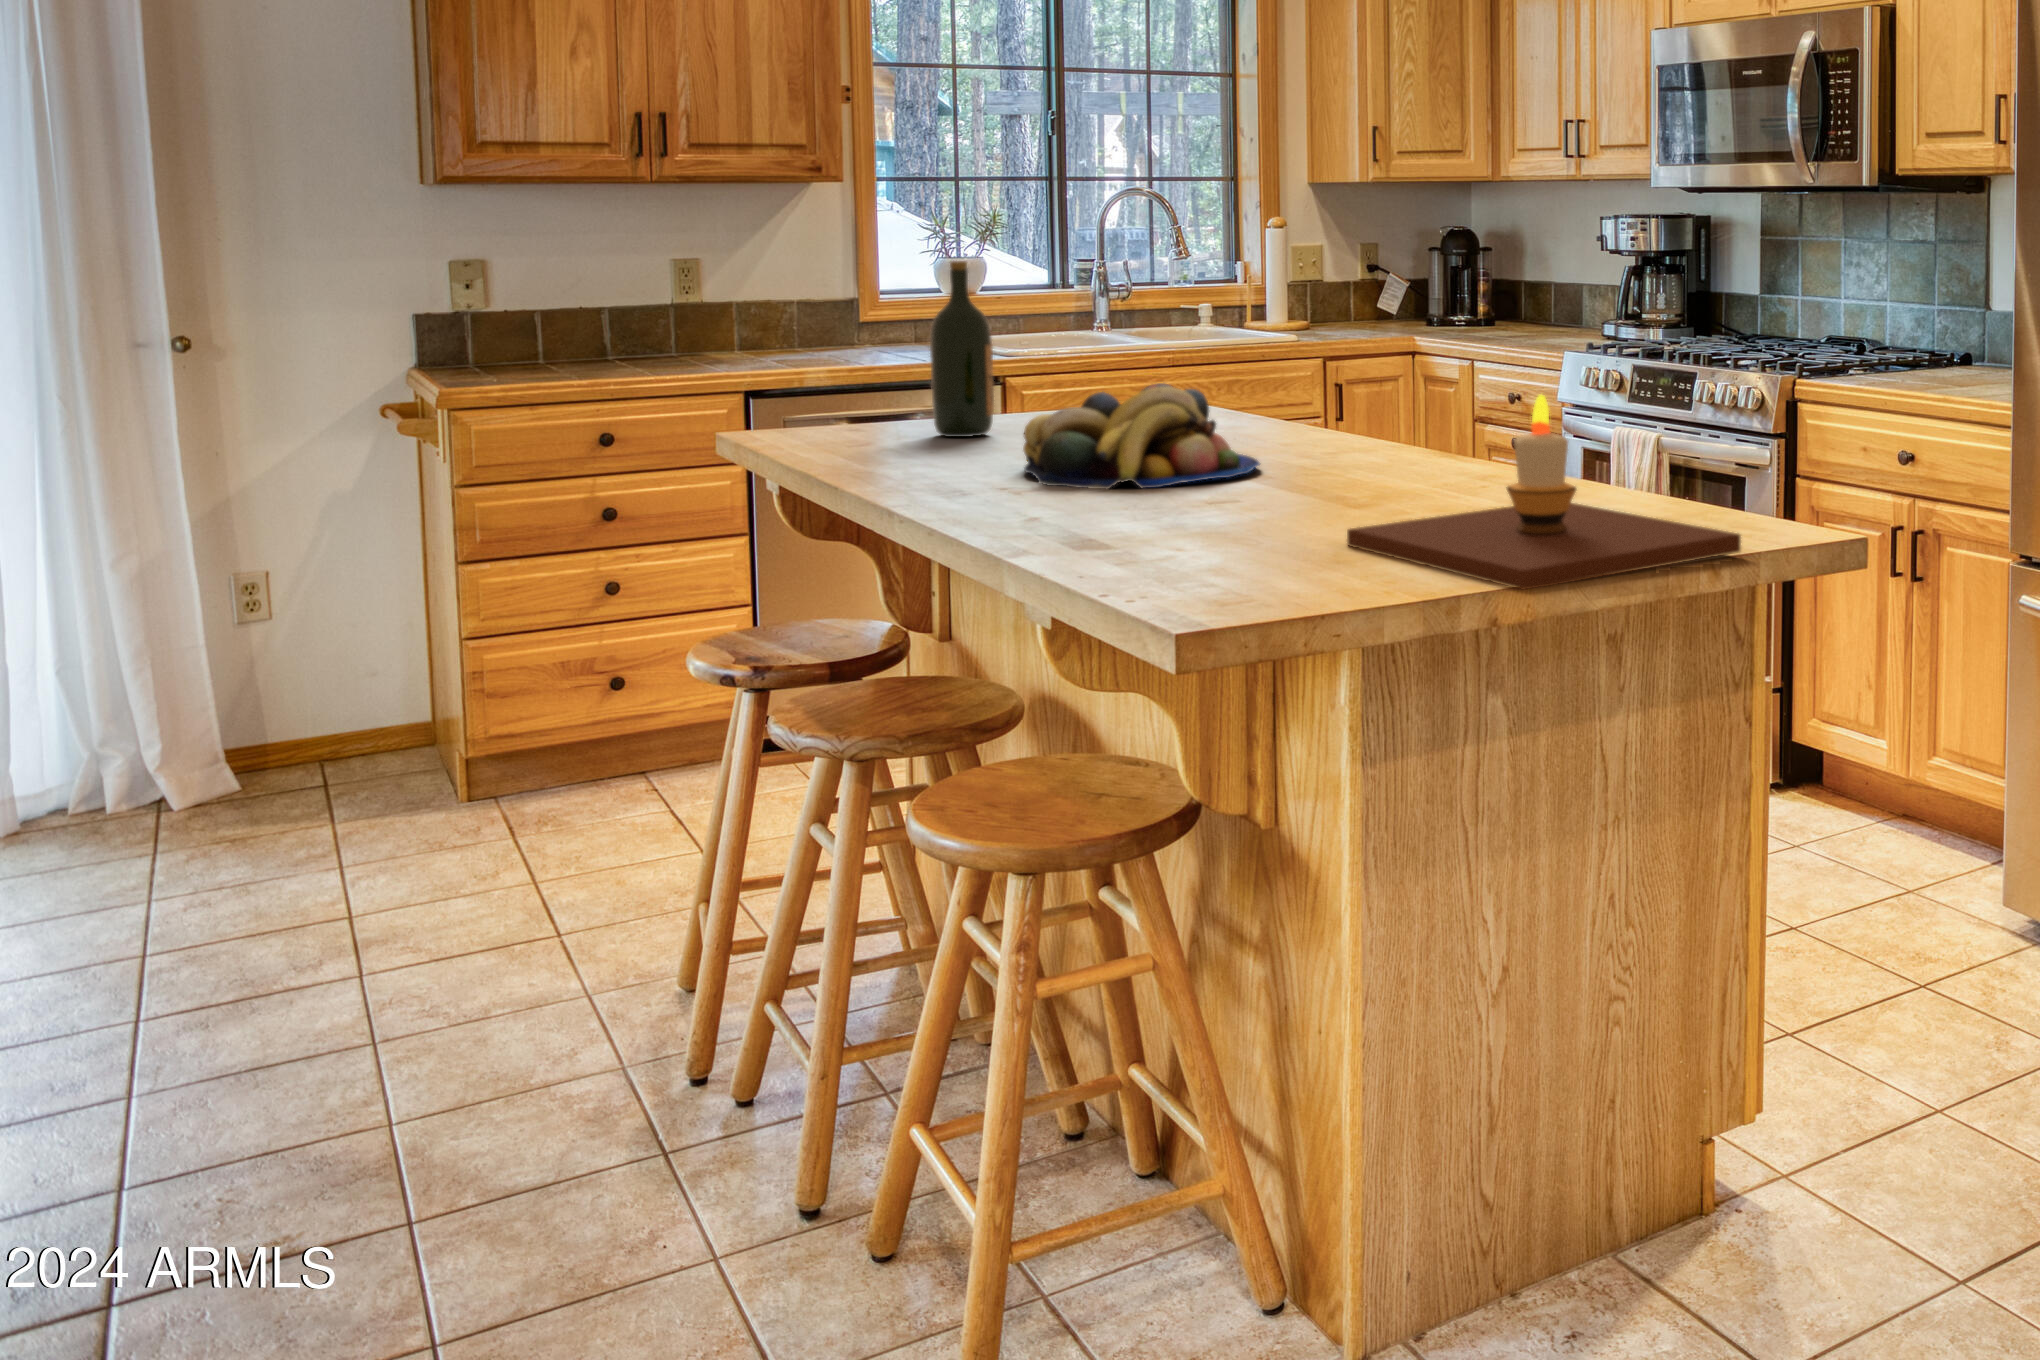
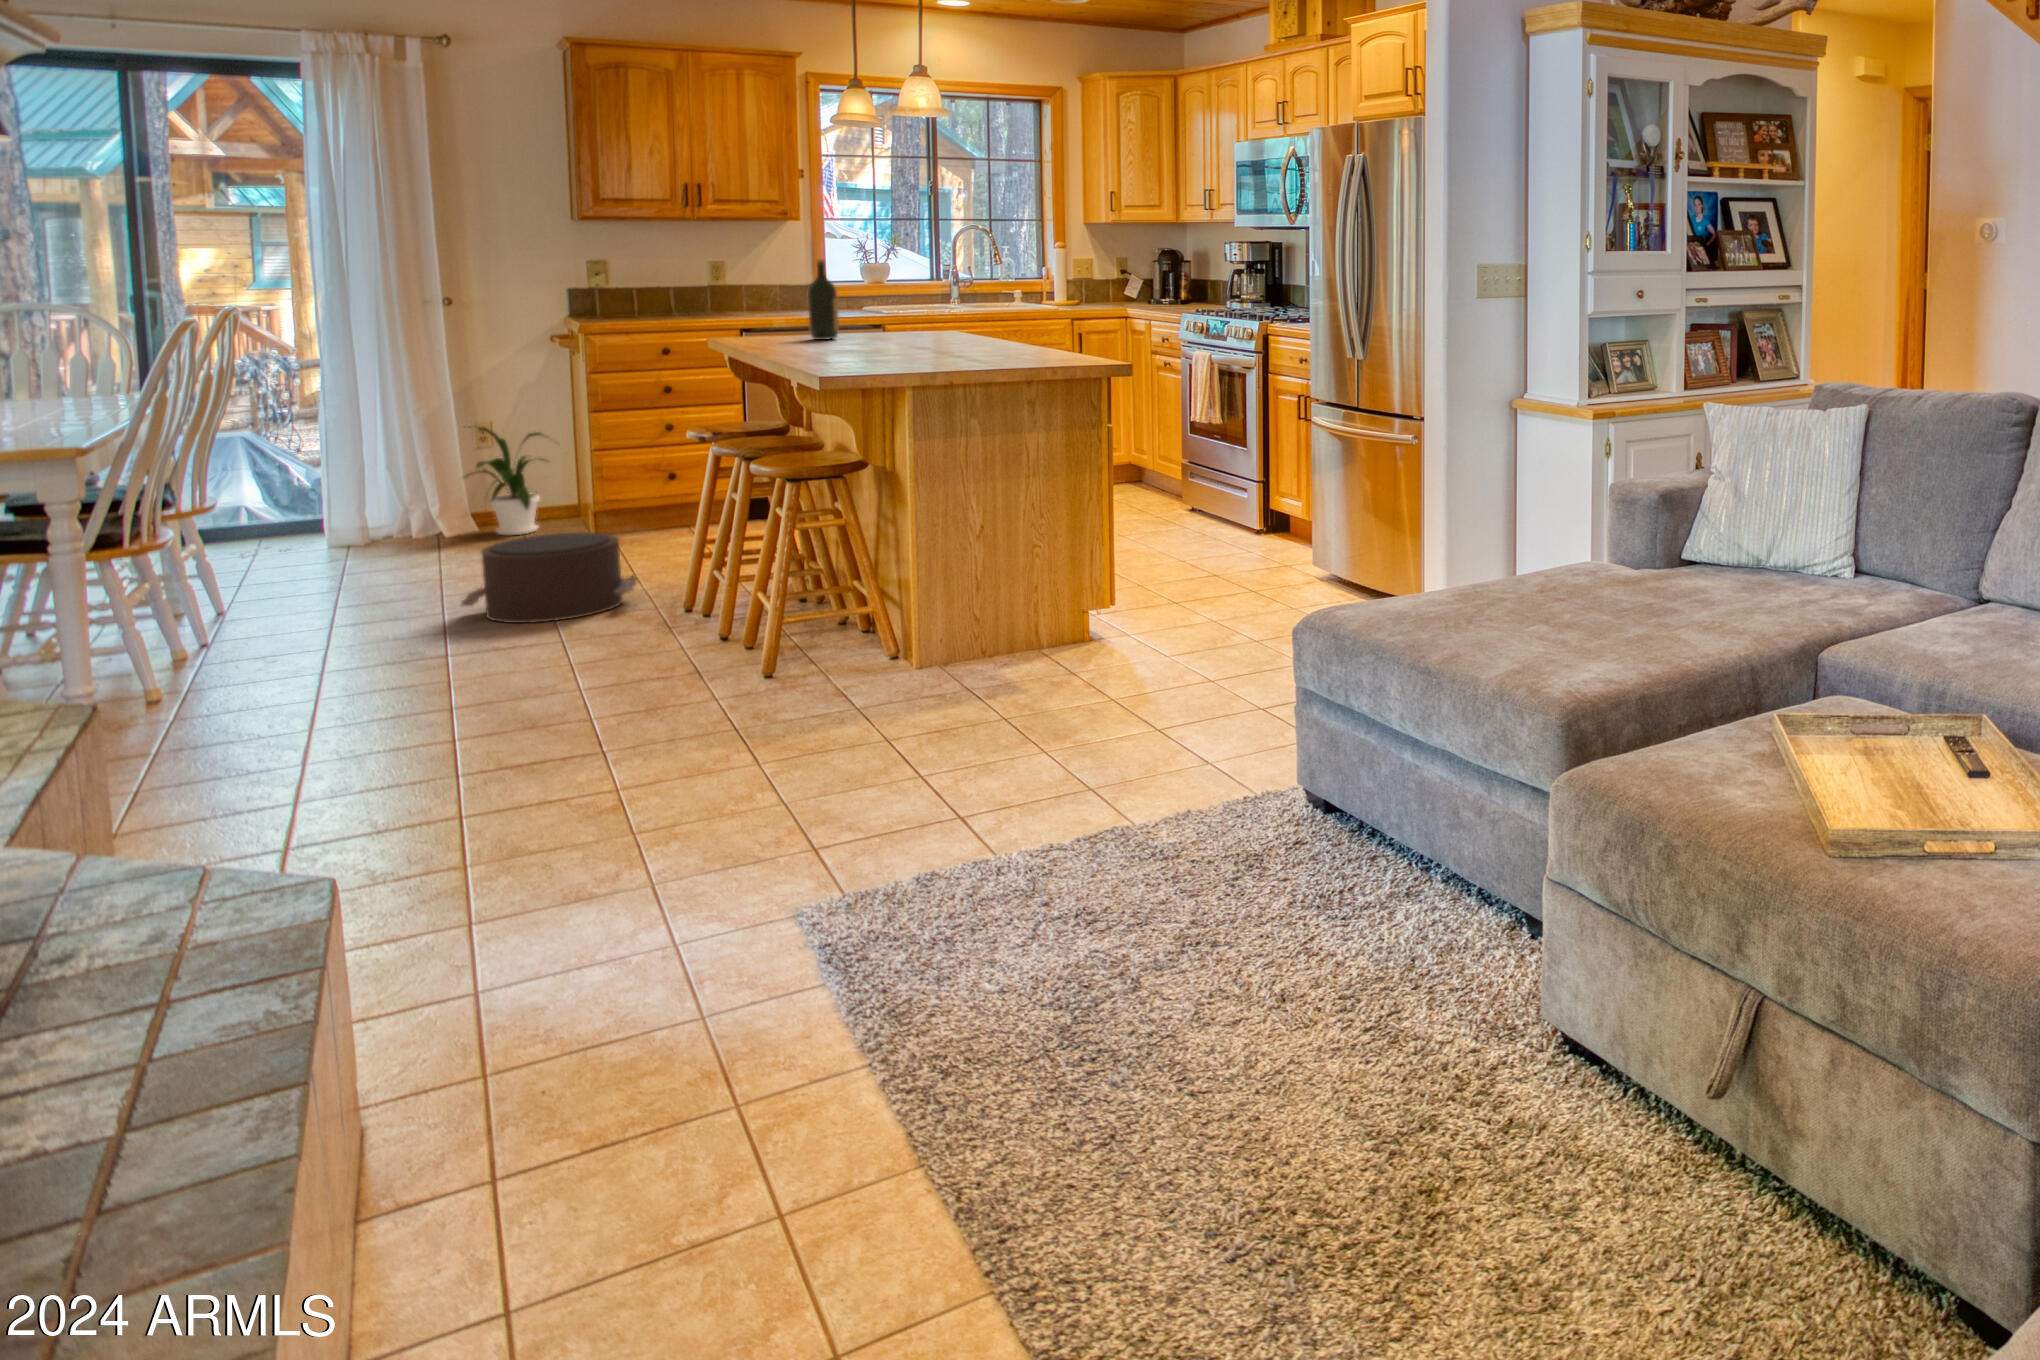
fruit bowl: present [1023,383,1260,489] -> none [832,312,939,352]
candle: present [1347,395,1741,589] -> none [927,307,1069,371]
house plant: none [192,591,399,802] -> present [467,426,551,535]
pouf: none [145,881,558,1144] -> present [461,533,636,623]

